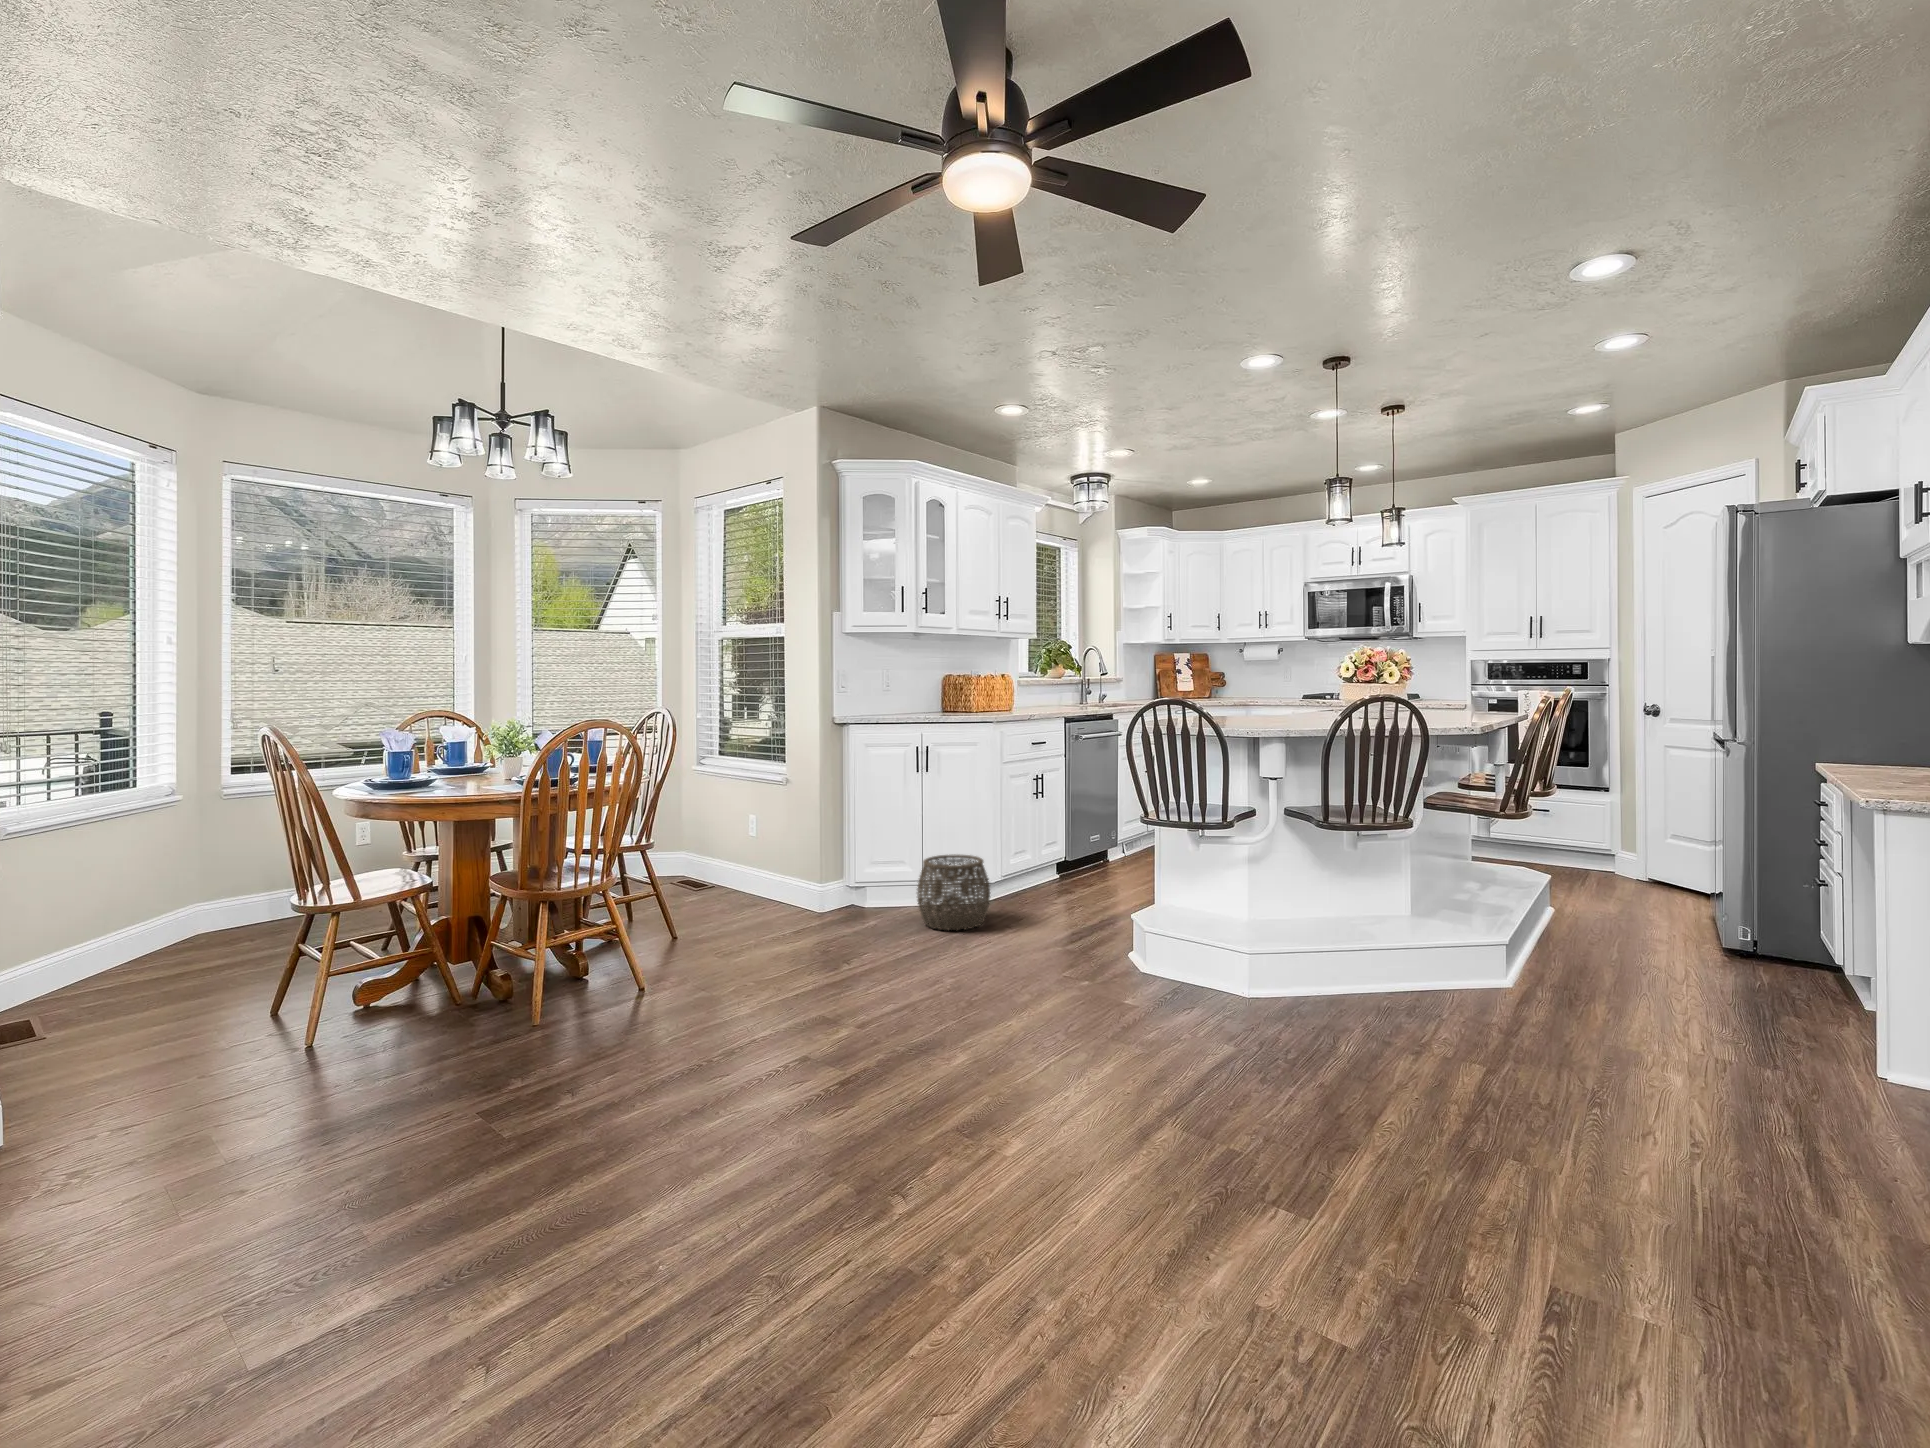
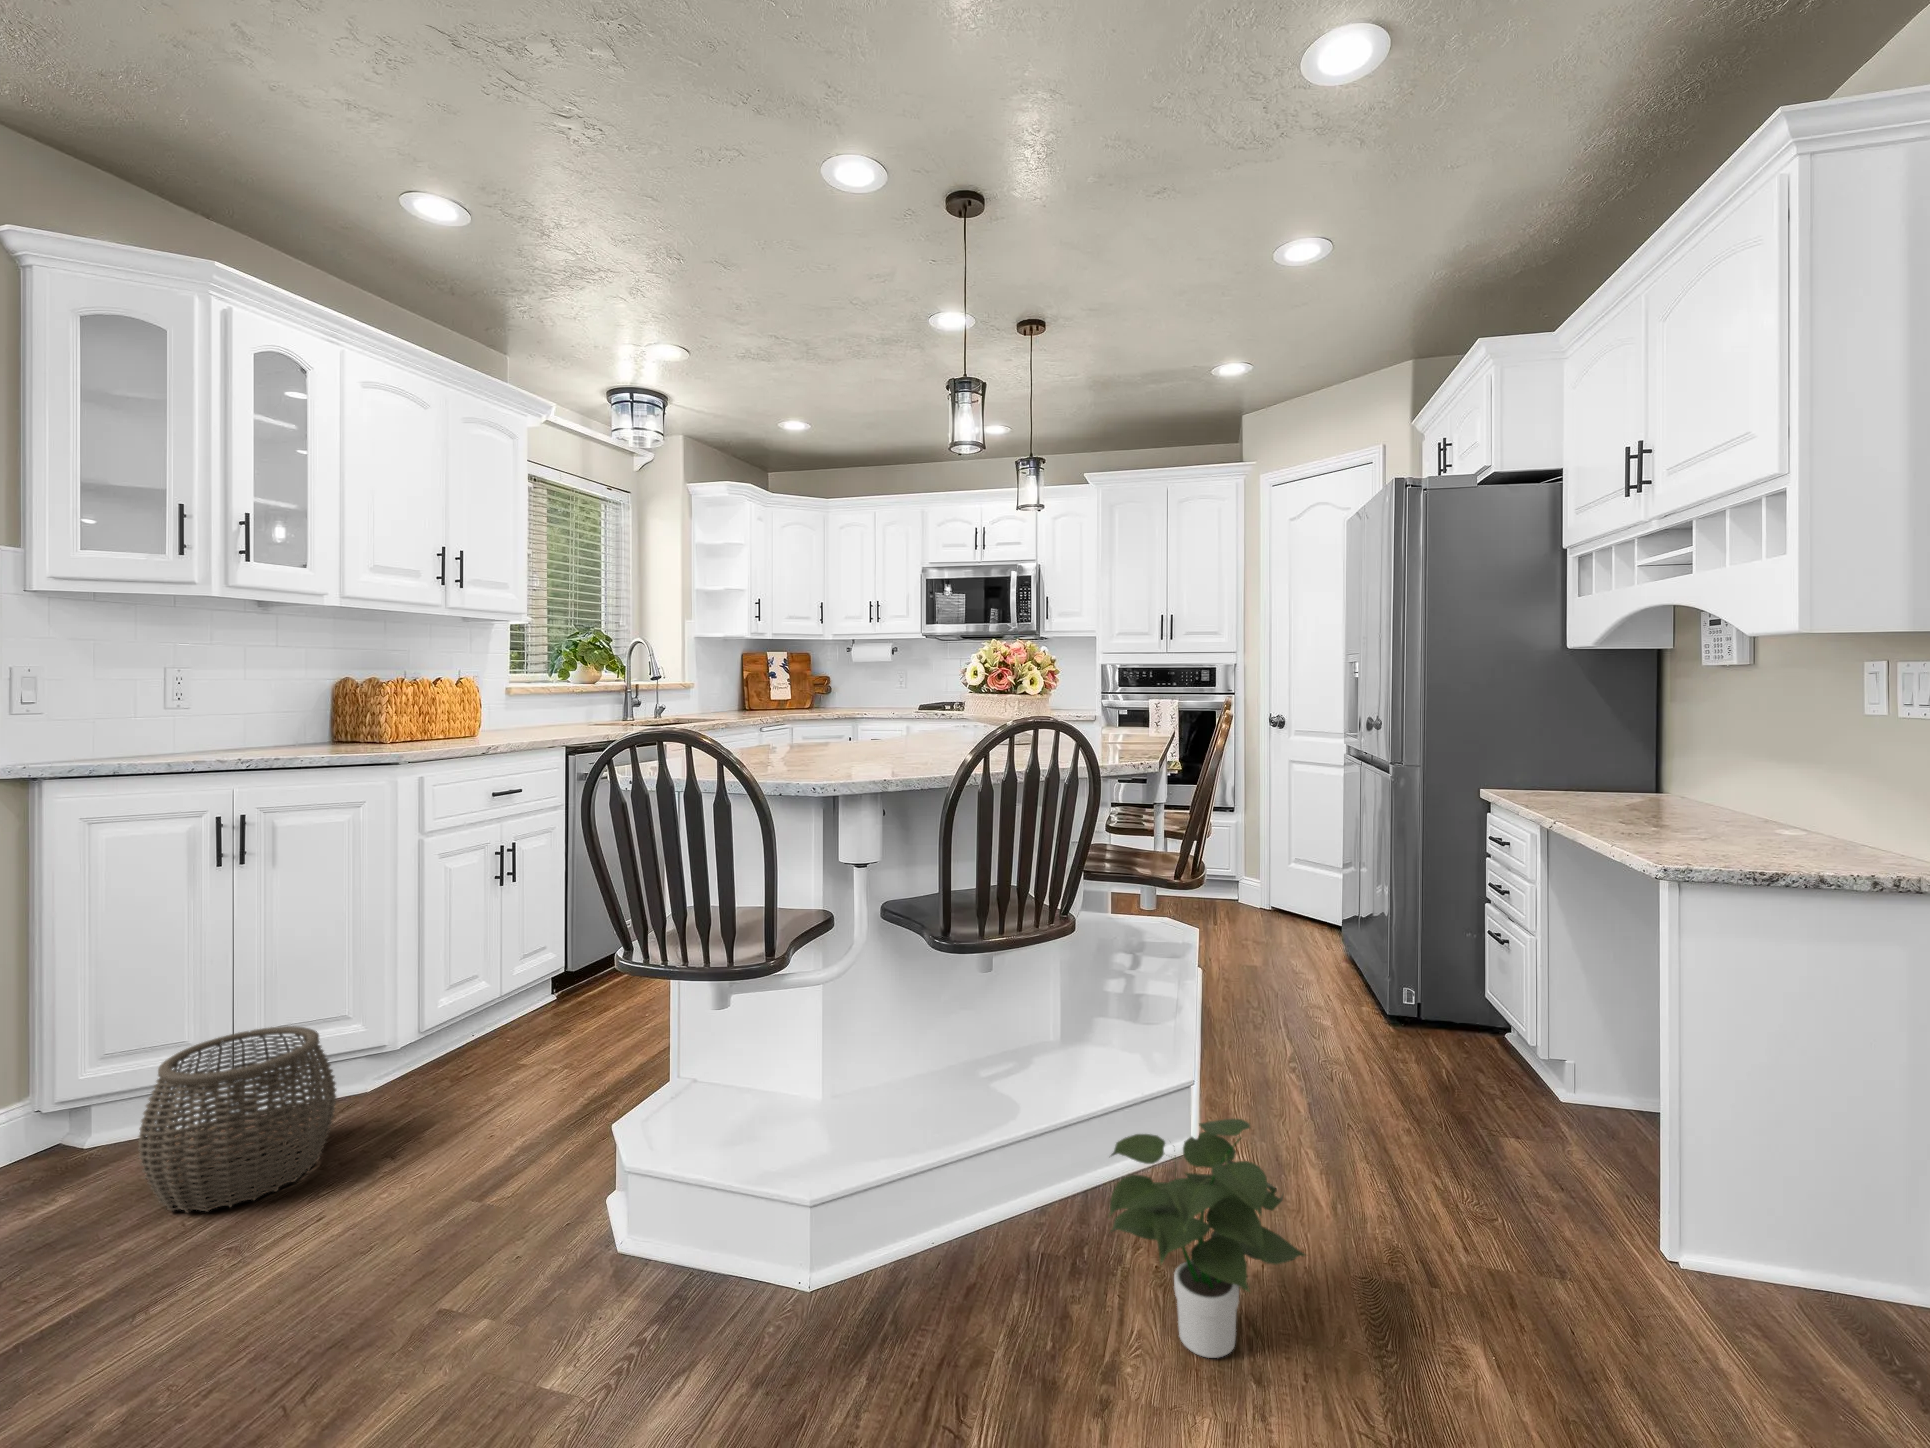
potted plant: none [1407,915,1523,1026] -> present [1109,1119,1306,1358]

